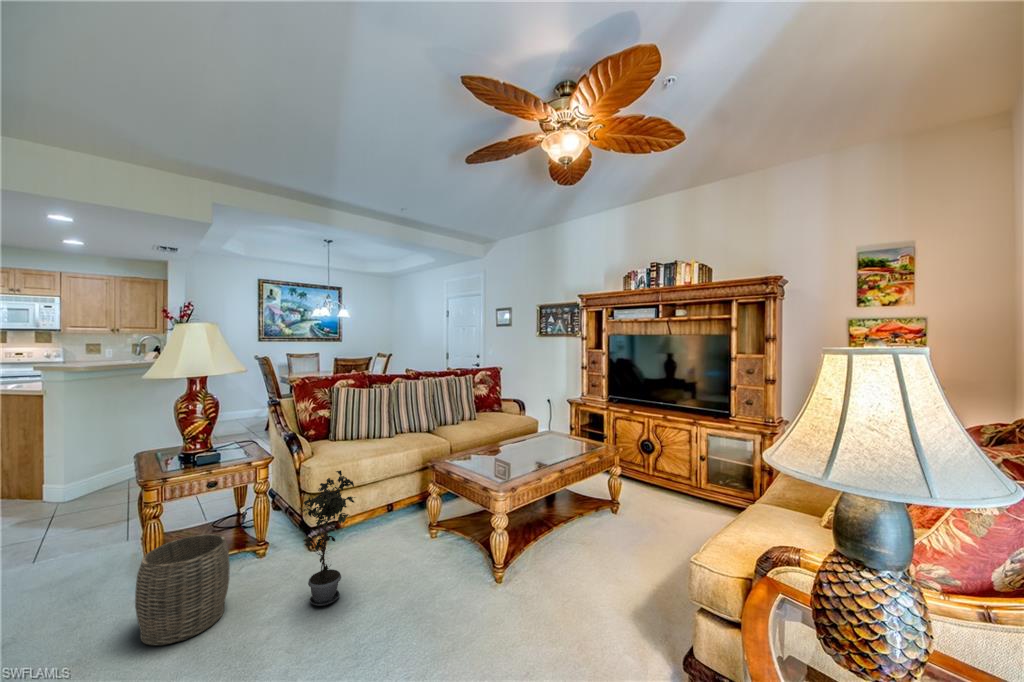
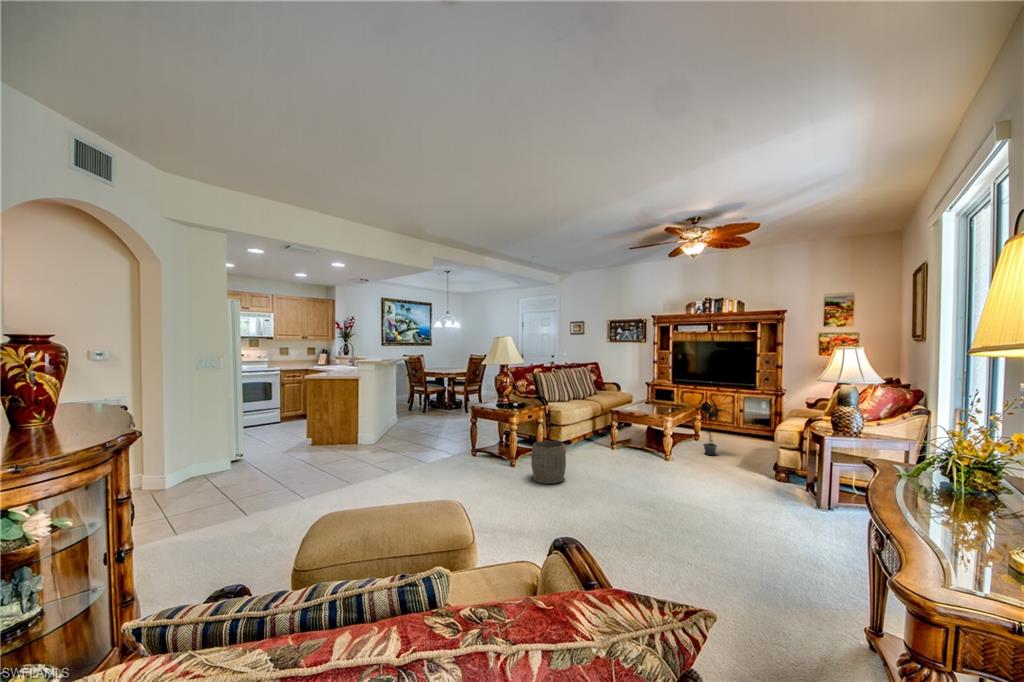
potted plant: present [299,470,355,606] -> present [696,404,726,455]

